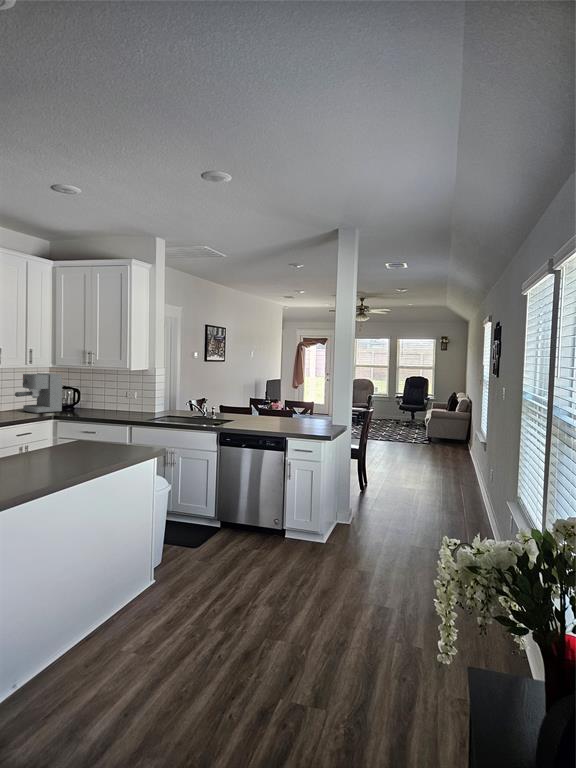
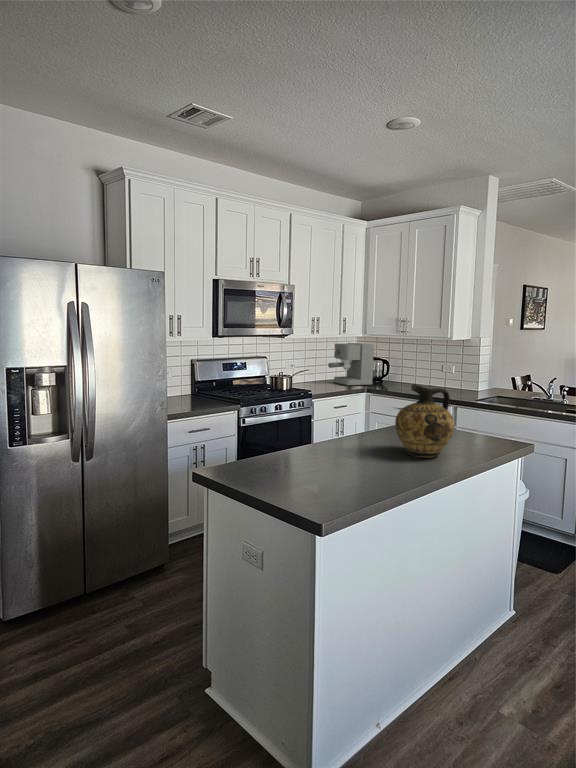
ceramic jug: none [47,407,98,466] -> present [395,384,455,458]

